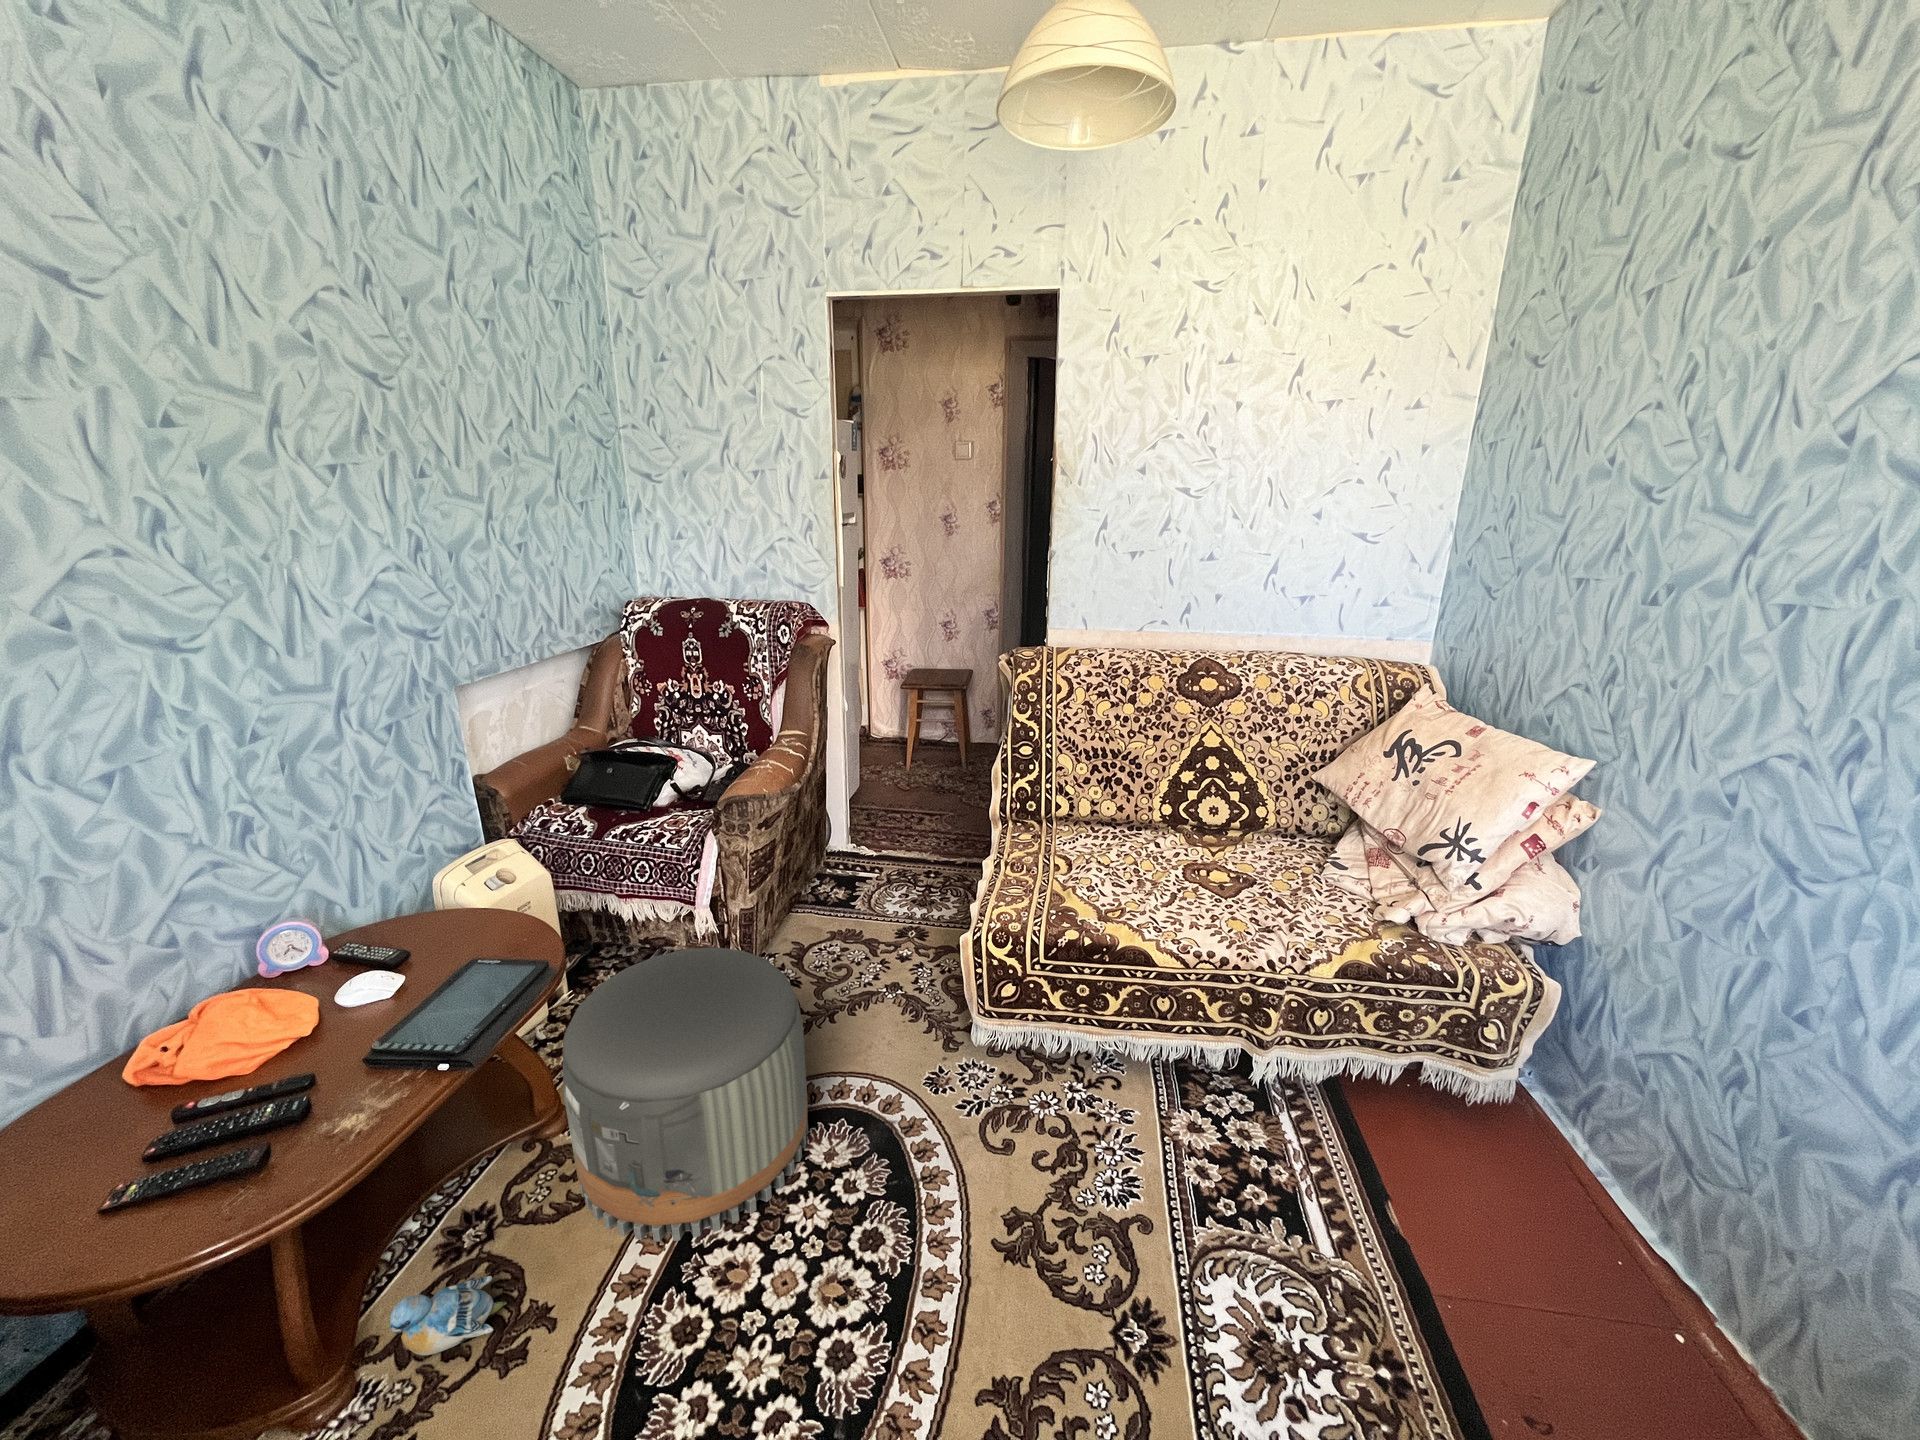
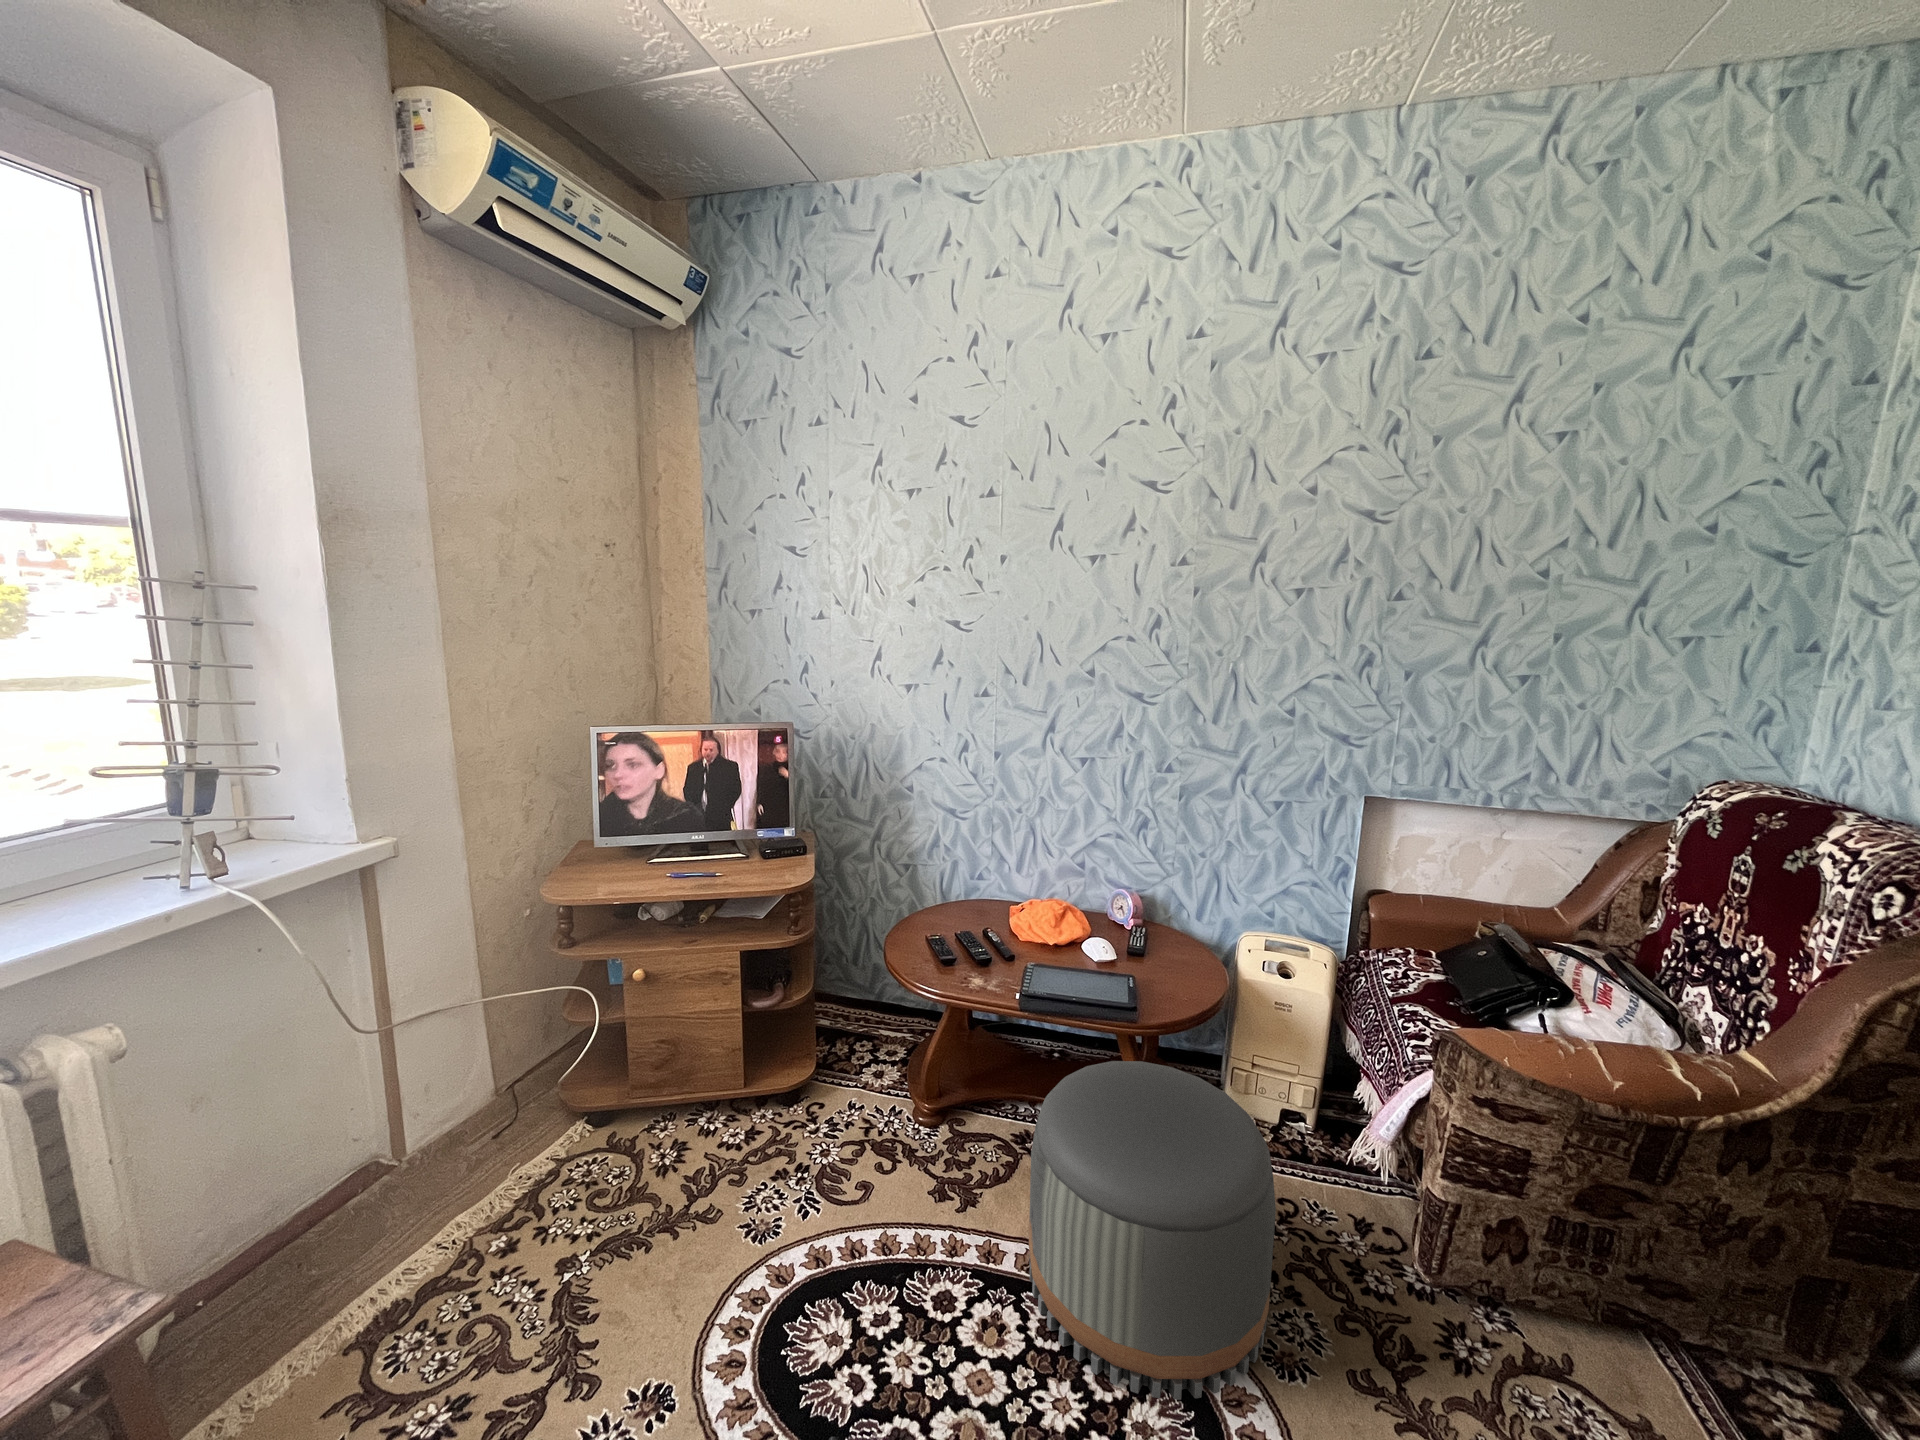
plush toy: present [386,1276,507,1355] -> none [944,1104,991,1174]

